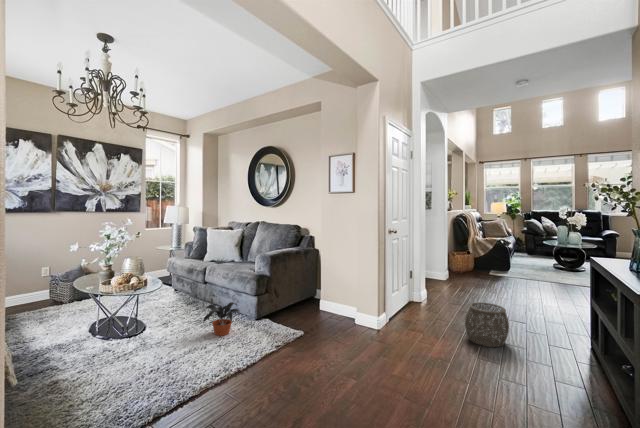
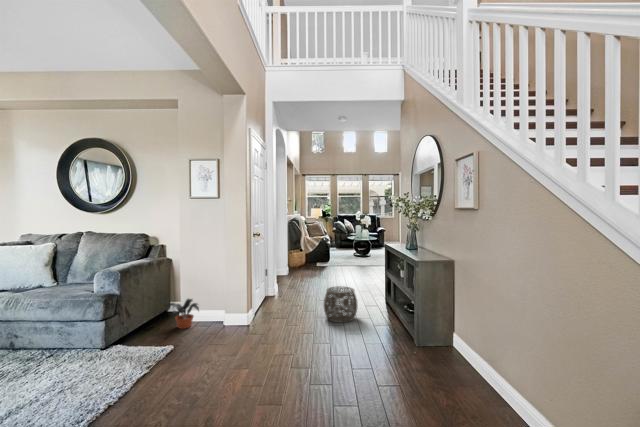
potted plant: present [203,302,240,336] -> present [167,299,199,329]

